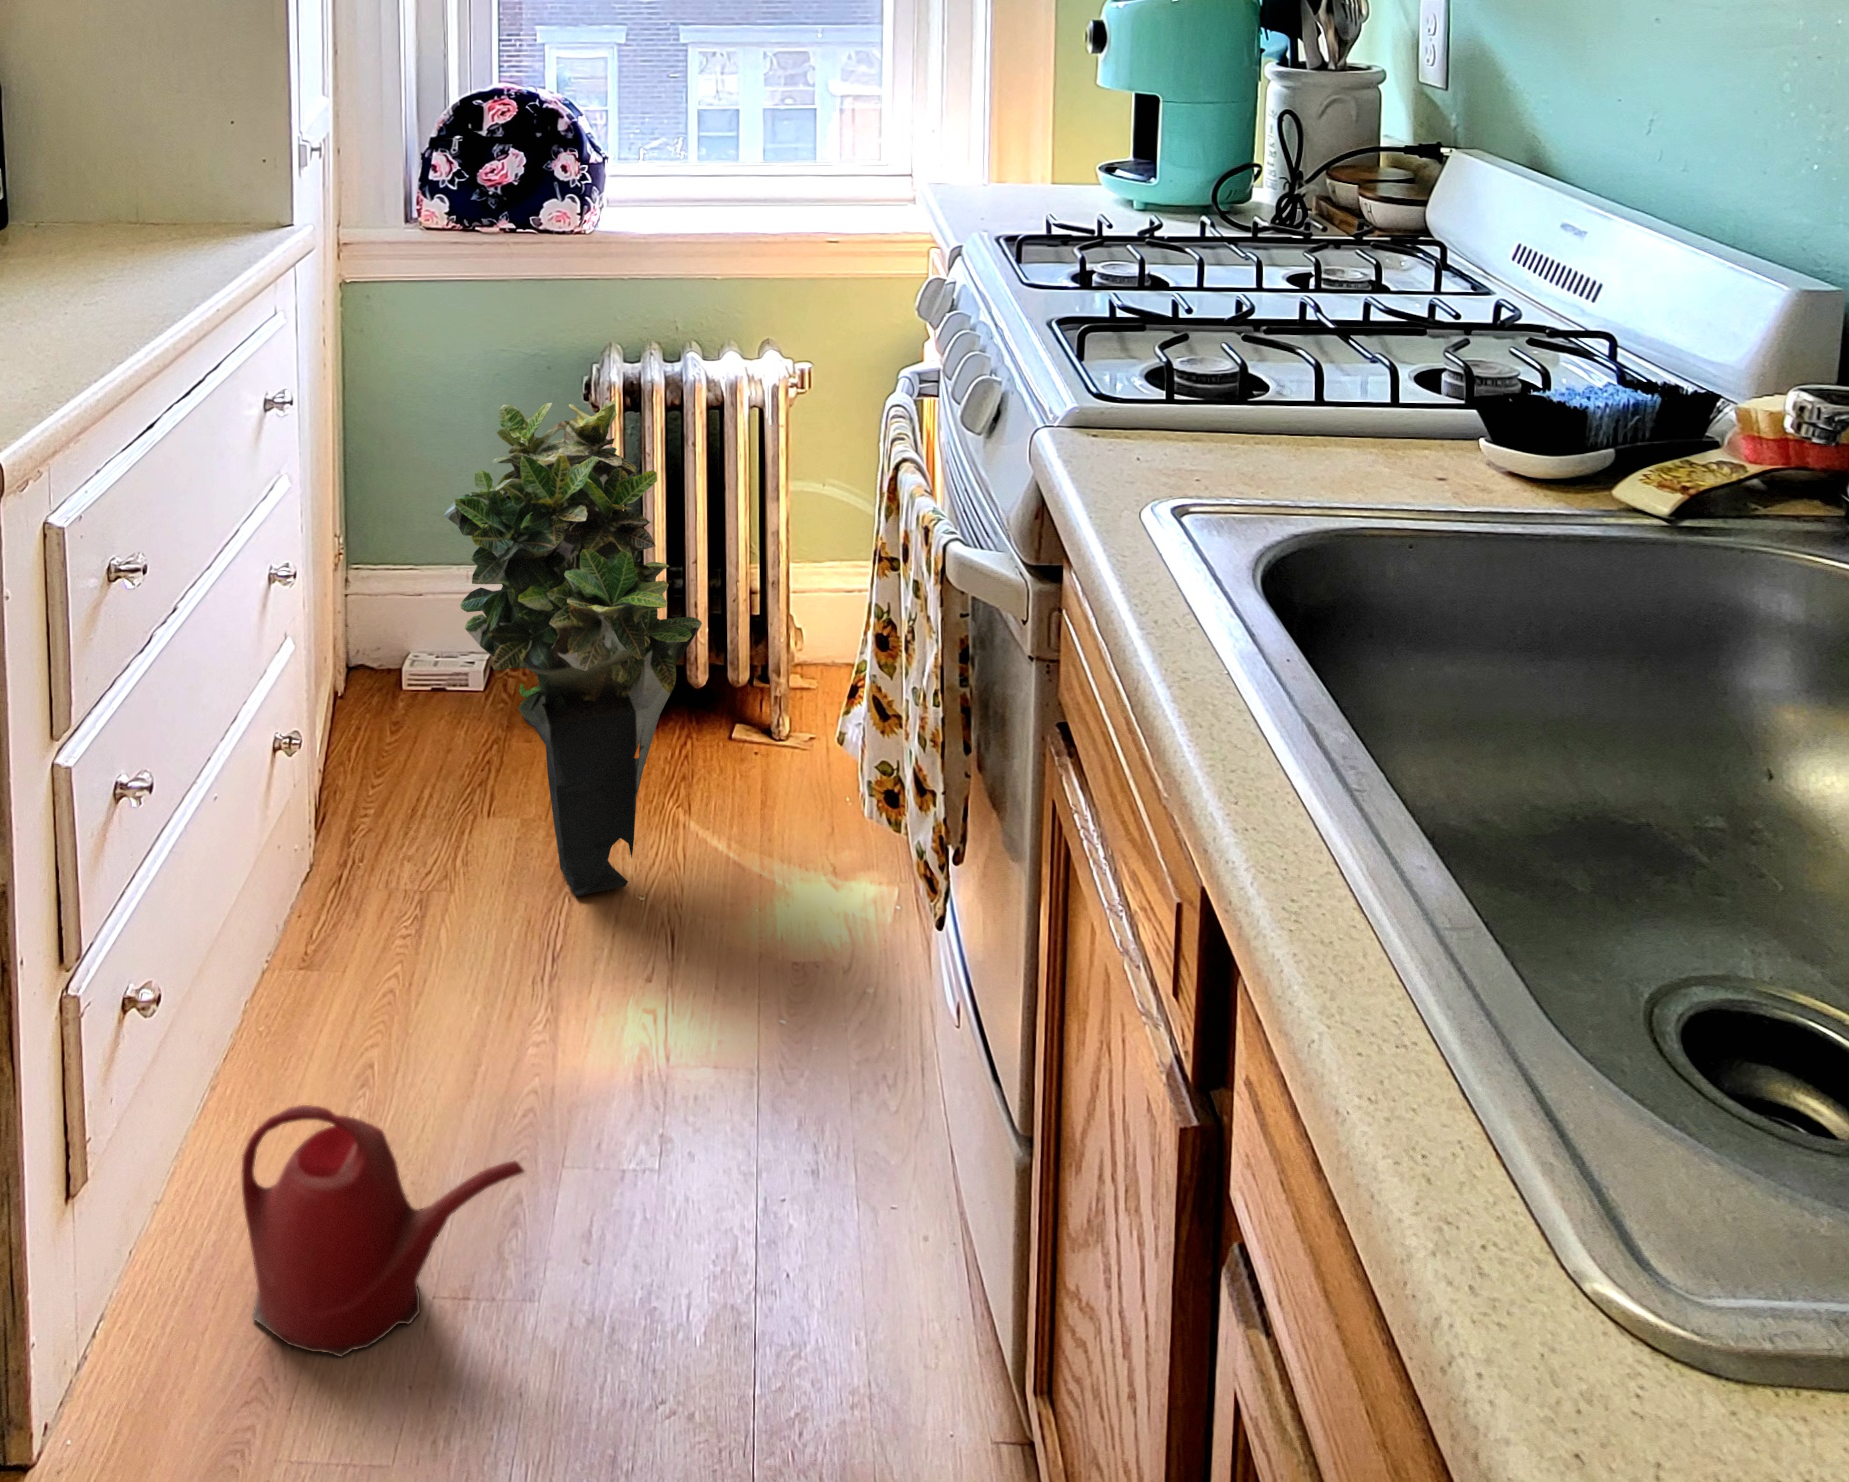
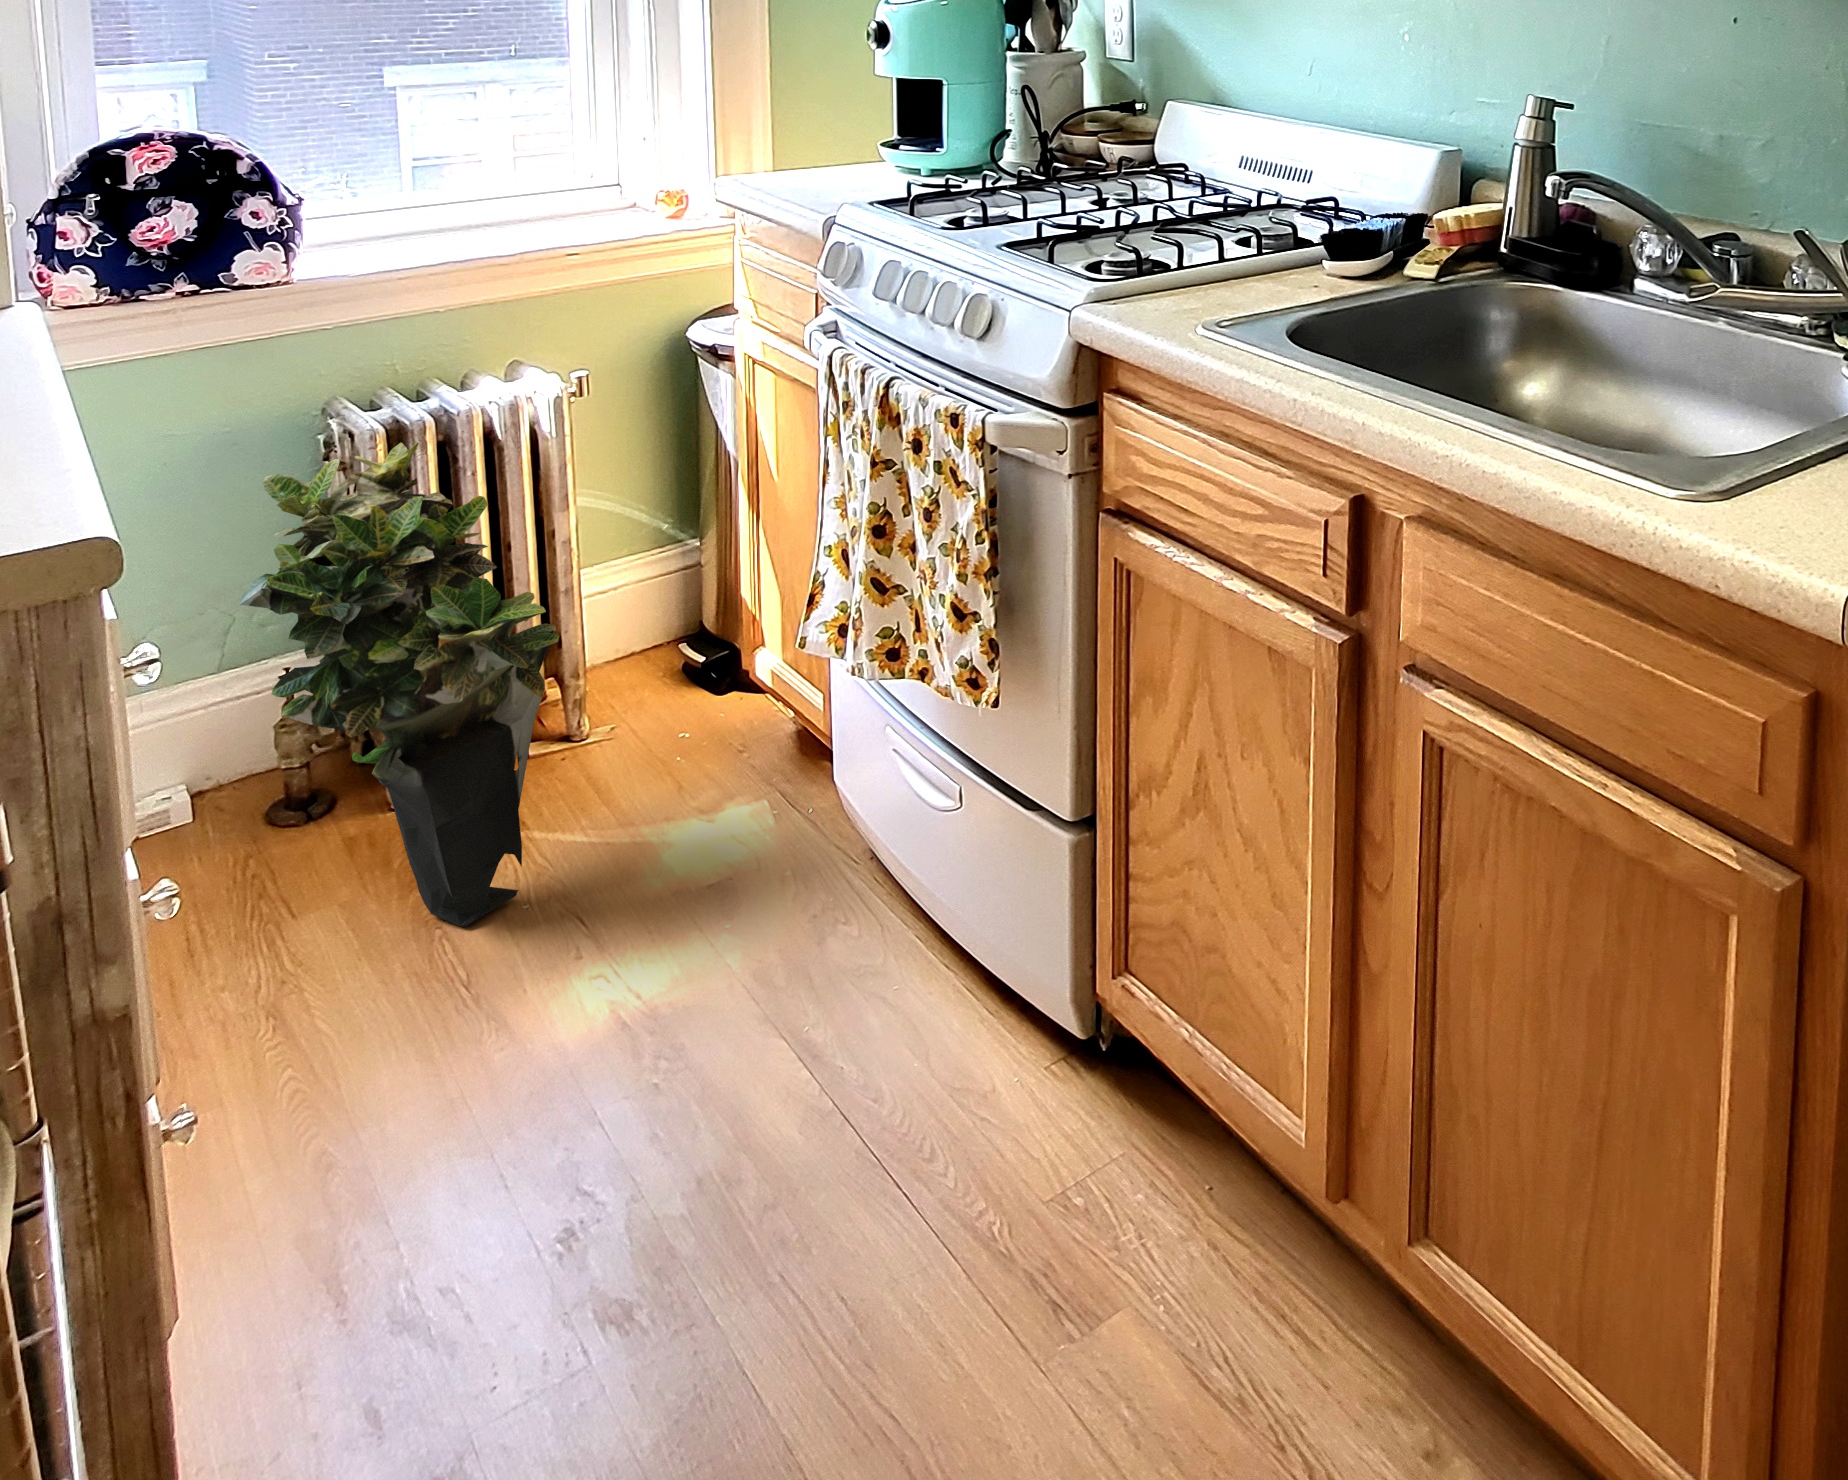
watering can: present [242,1105,524,1357] -> none [314,1077,646,1384]

